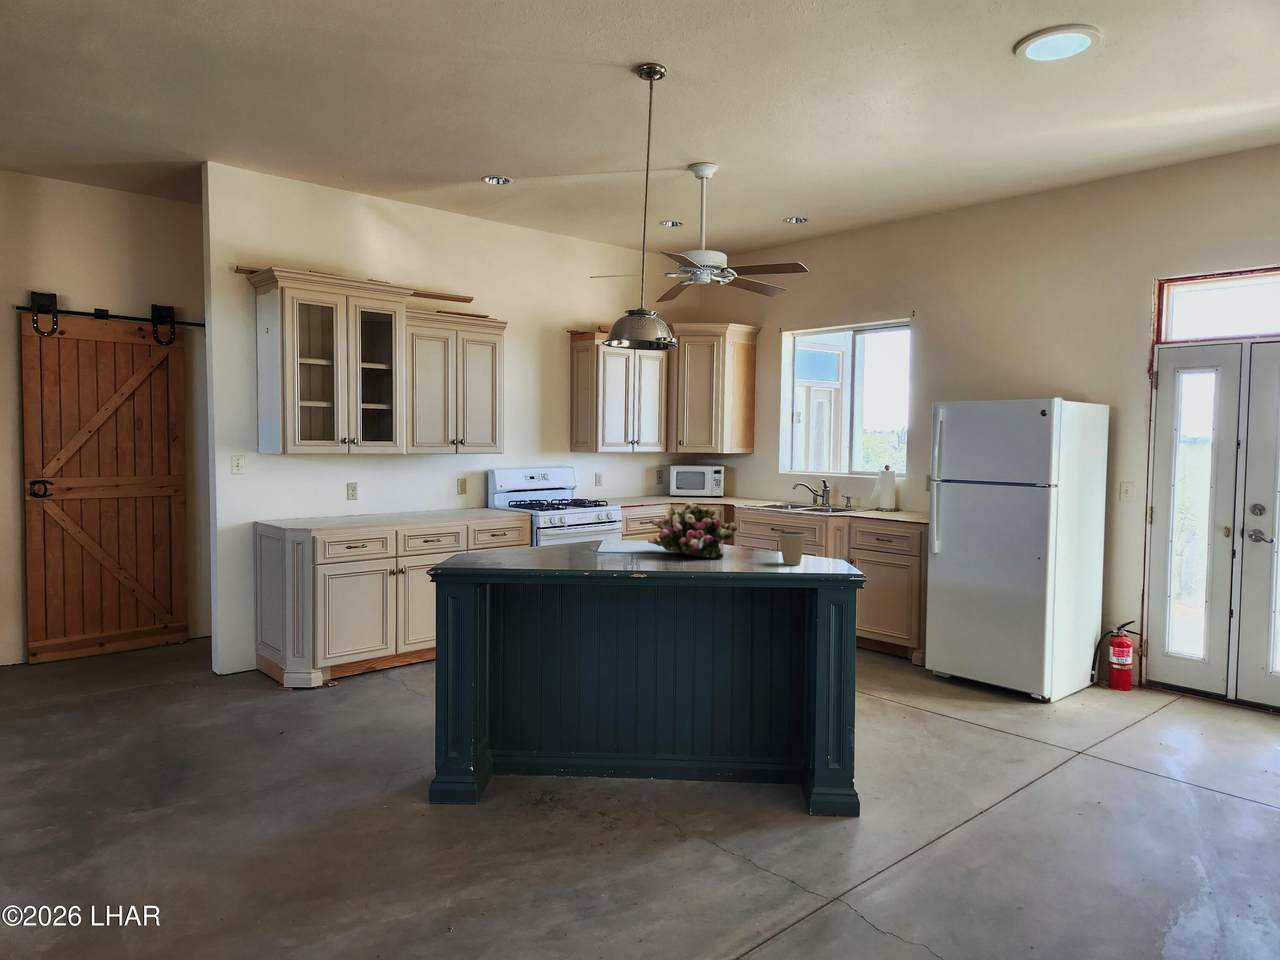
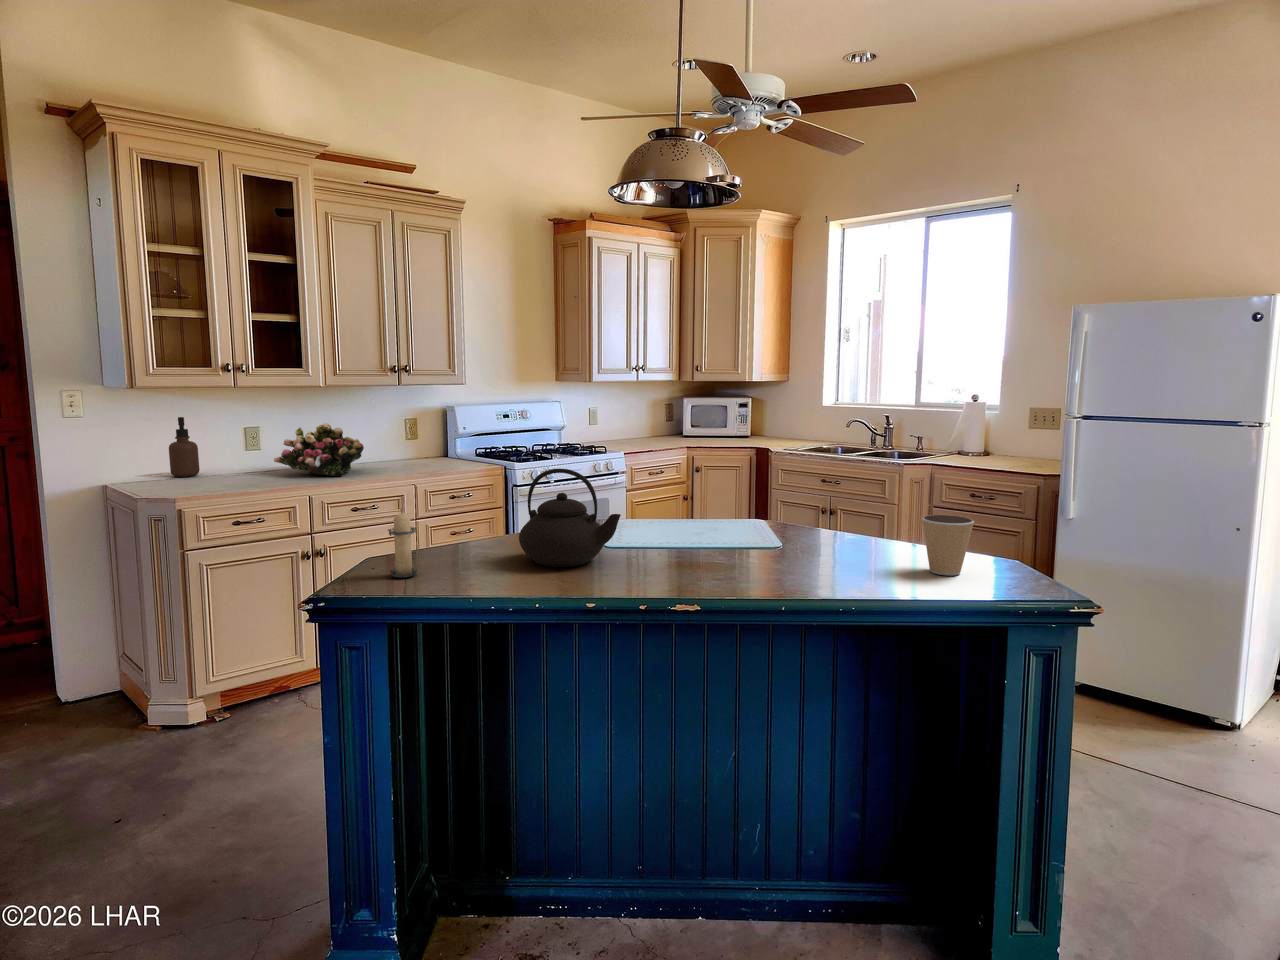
soap dispenser: none [297,475,317,517] -> present [169,417,200,477]
flower arrangement: present [648,502,737,558] -> present [274,423,364,476]
teapot: none [548,503,607,559] -> present [519,468,621,567]
candle: none [474,523,493,563] -> present [388,508,417,577]

